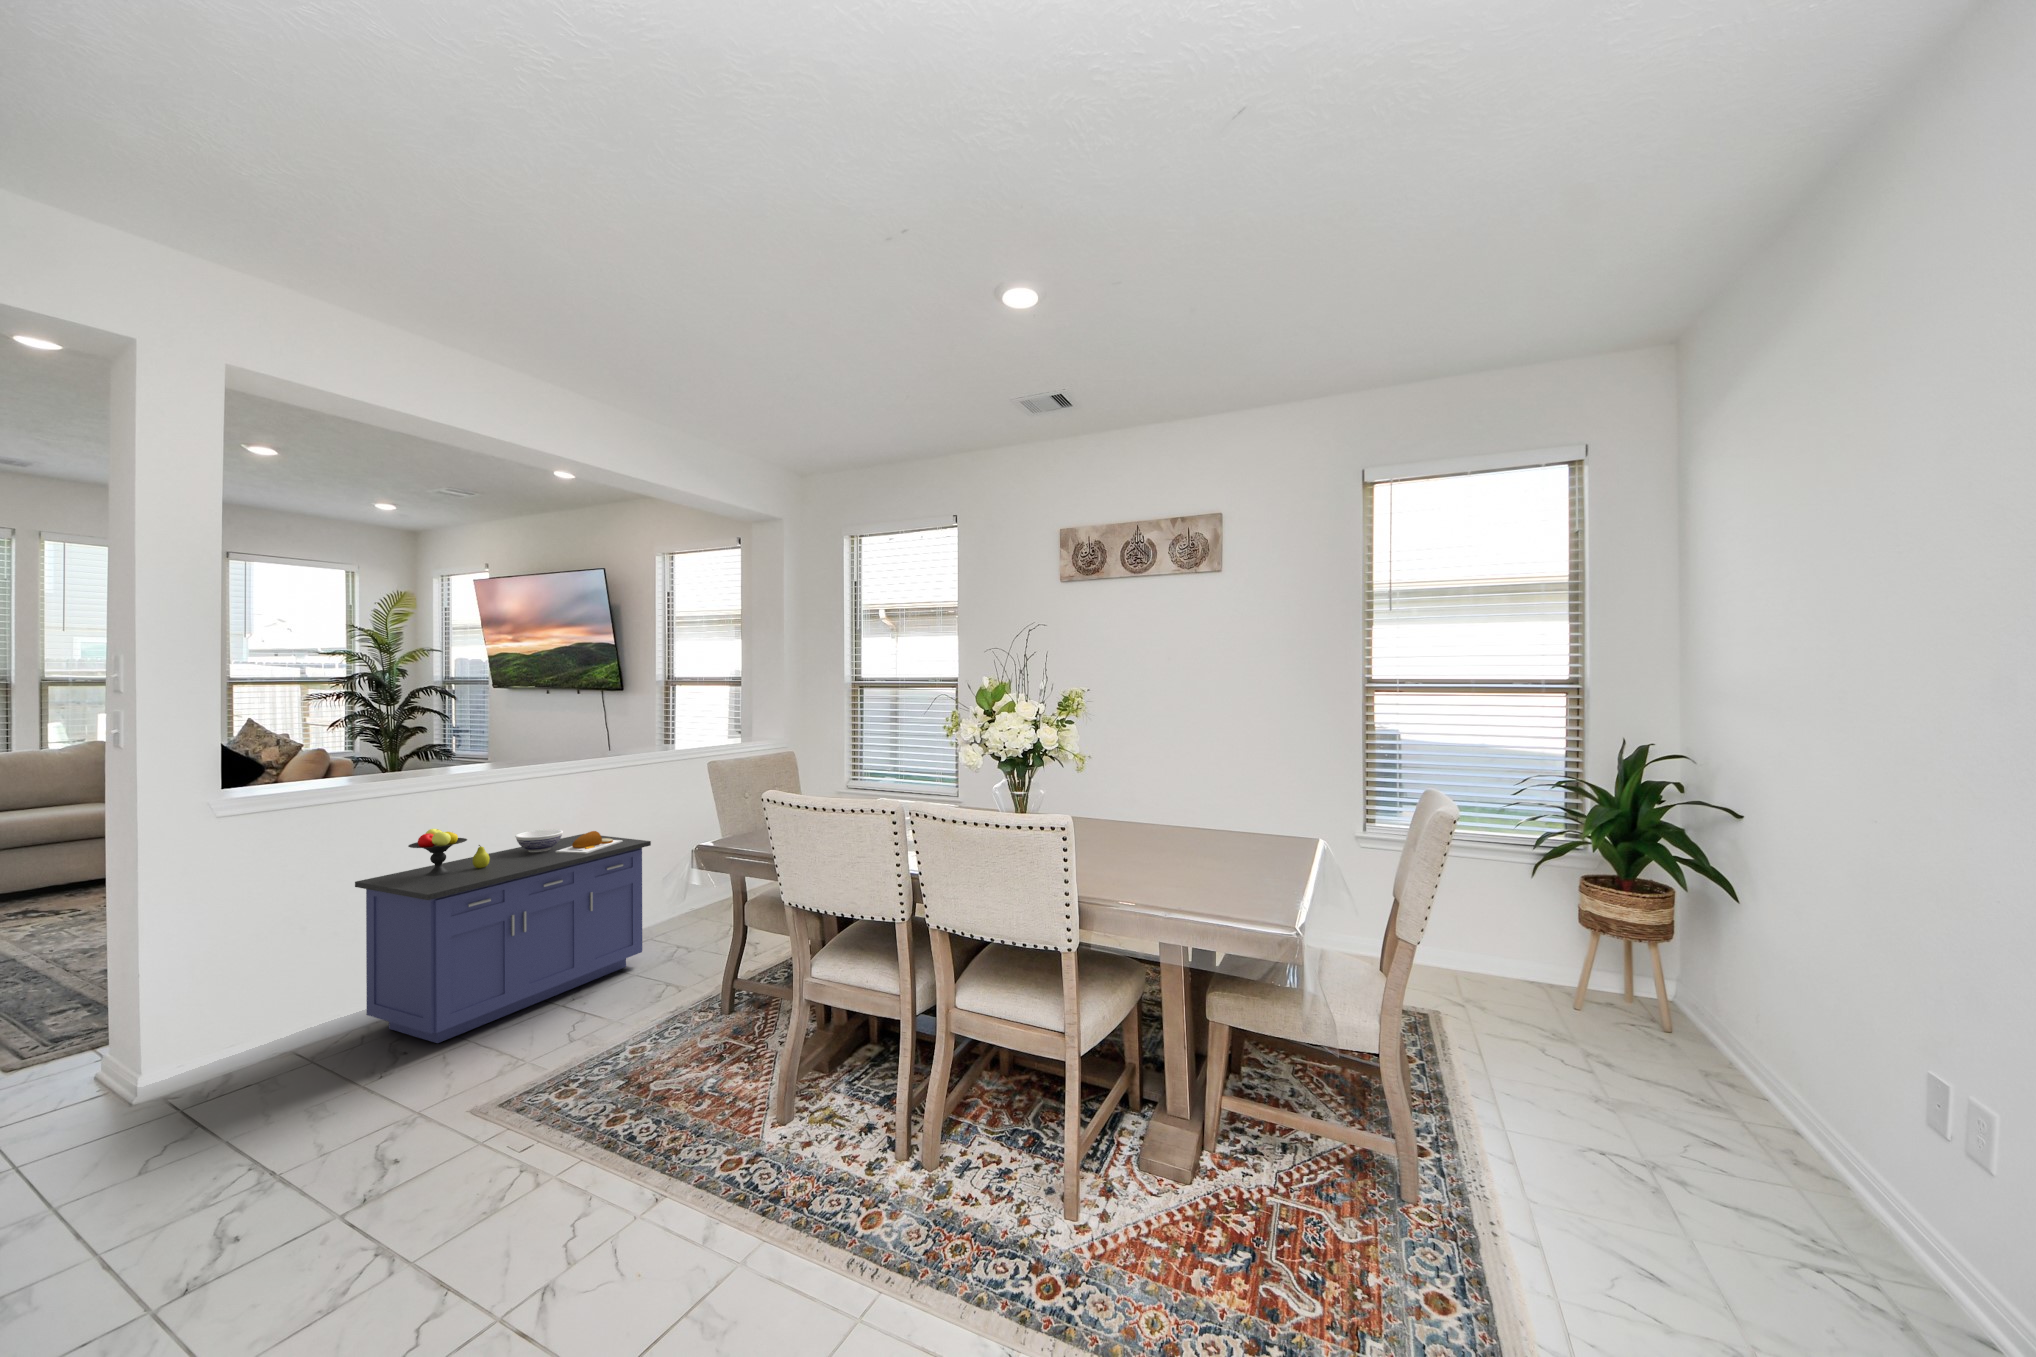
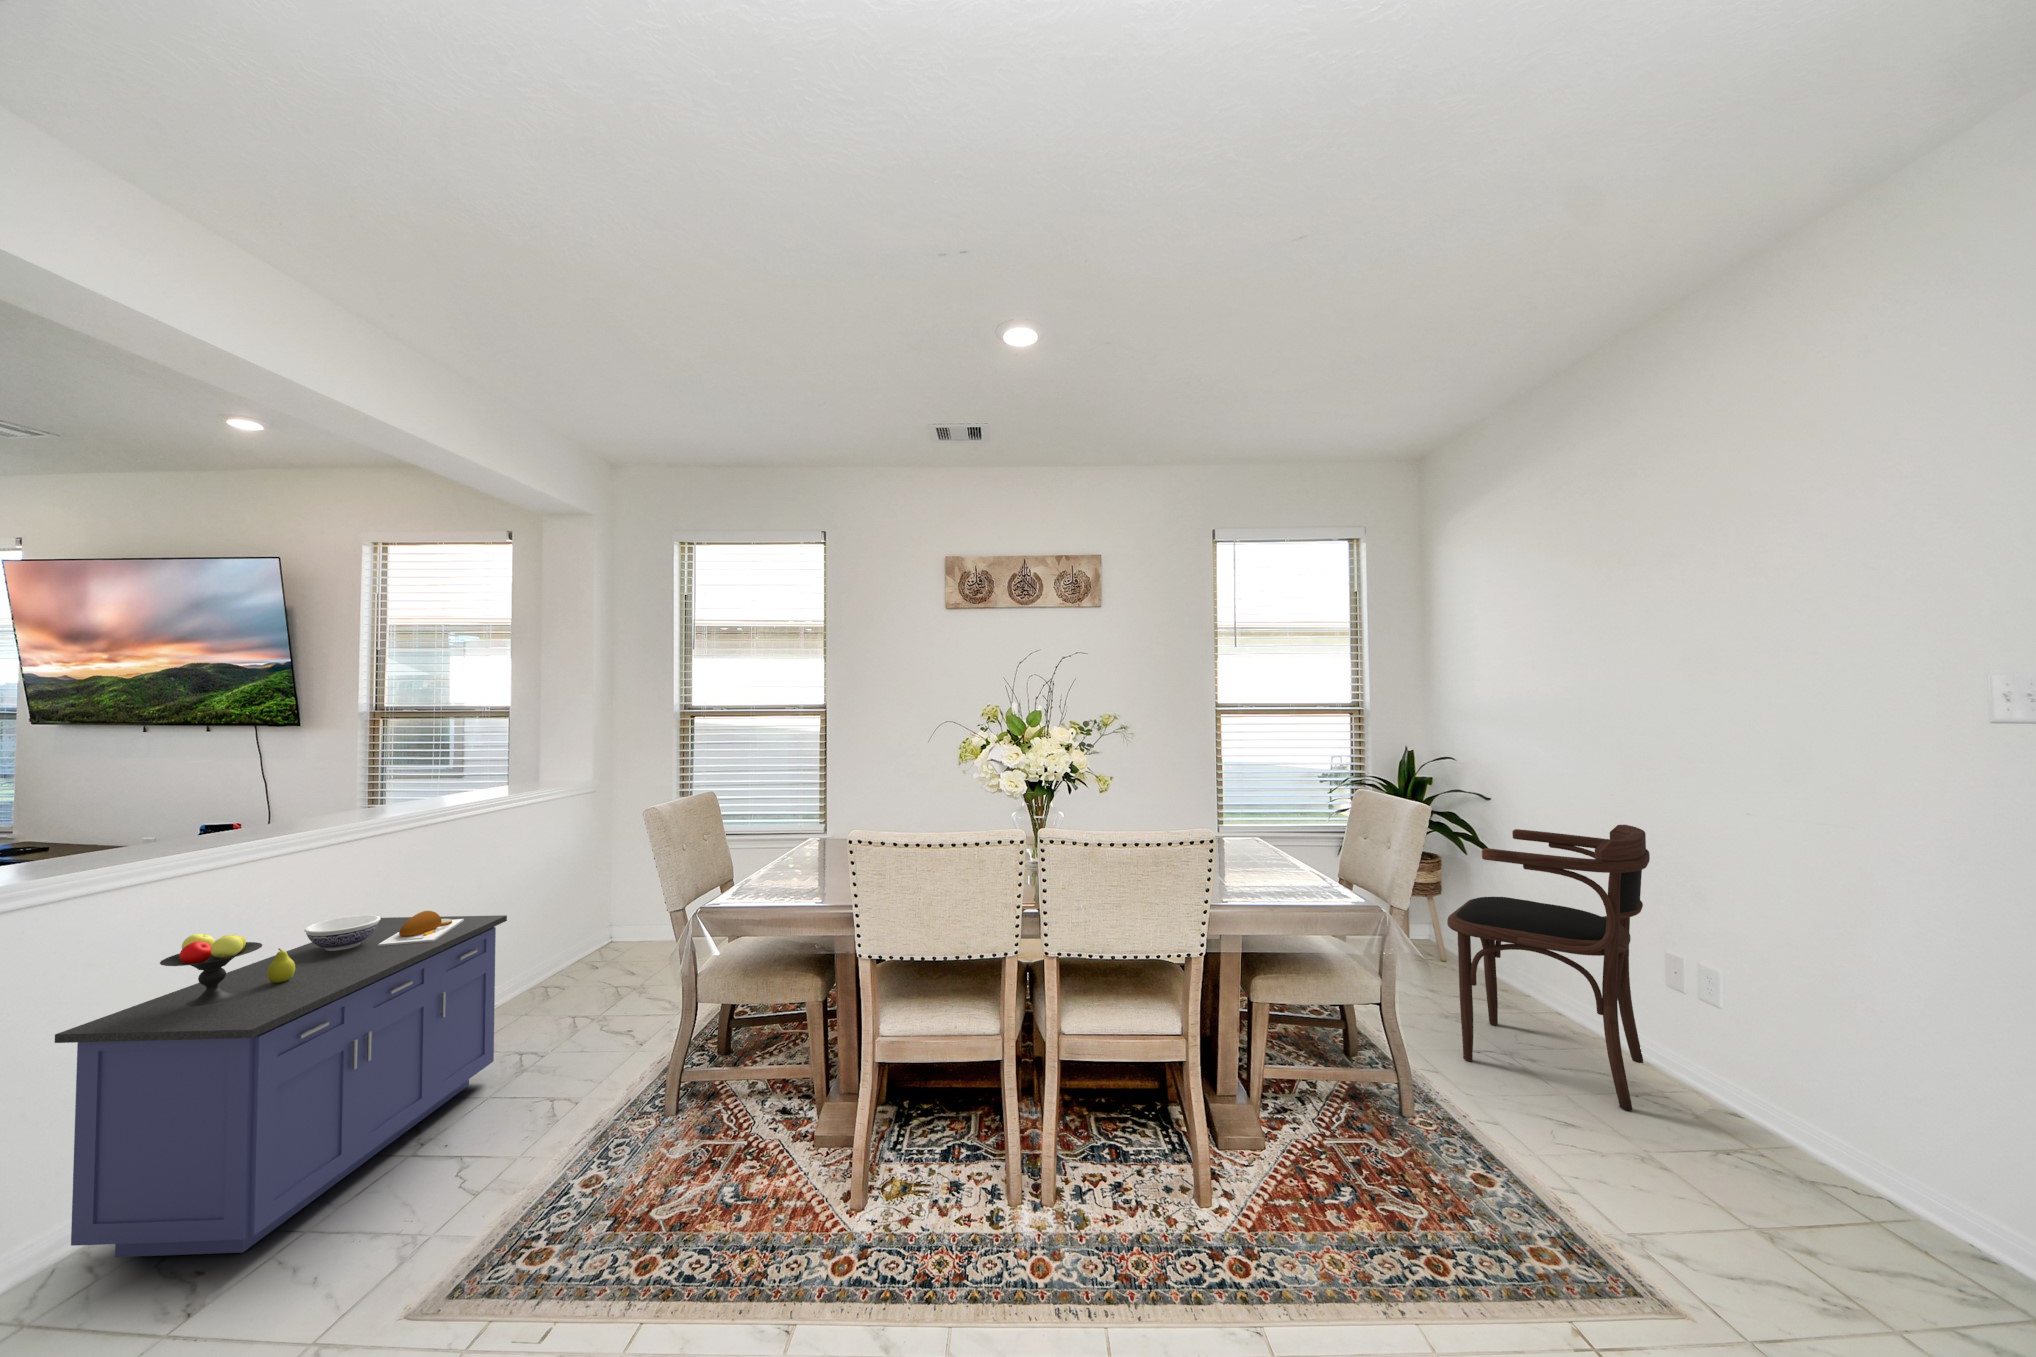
armchair: none [1555,863,1903,1298] -> present [1447,825,1650,1110]

